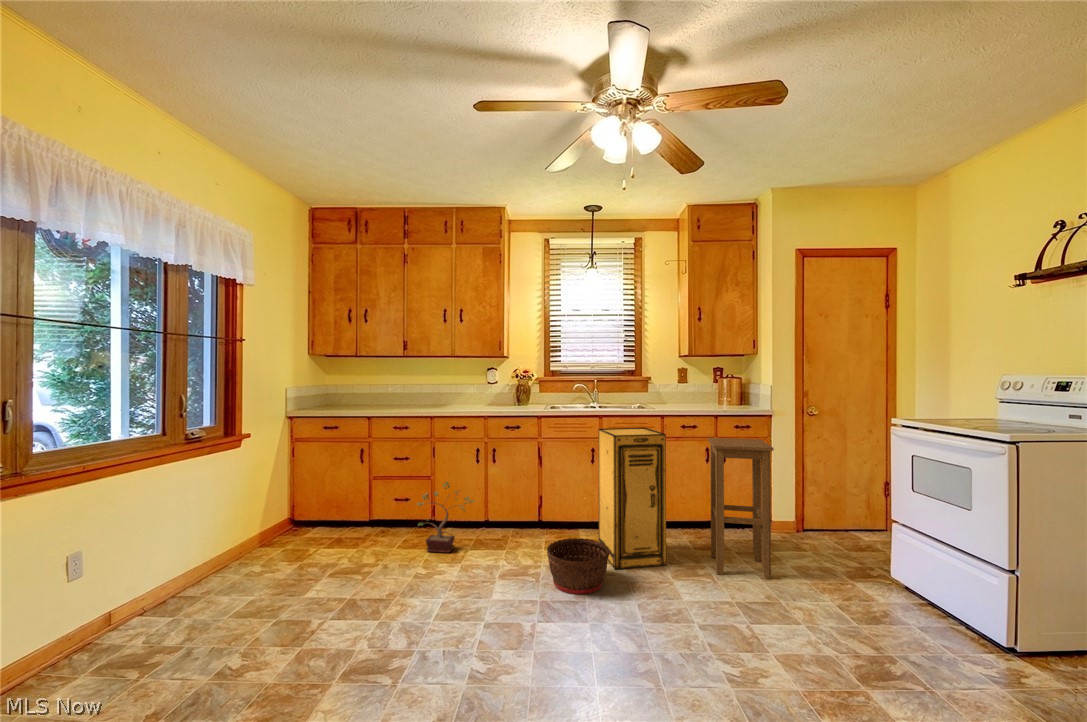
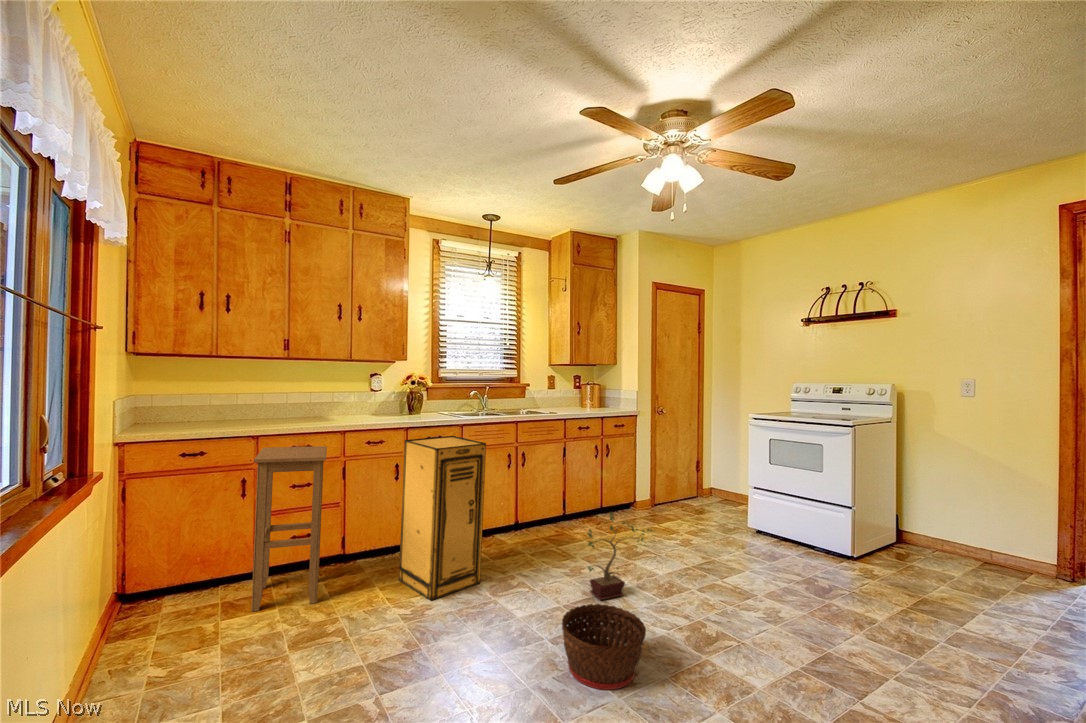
stool: present [708,438,774,579] -> present [251,446,327,612]
potted plant: present [417,482,474,553] -> present [587,512,653,600]
basket: present [547,538,609,594] -> present [562,604,646,690]

